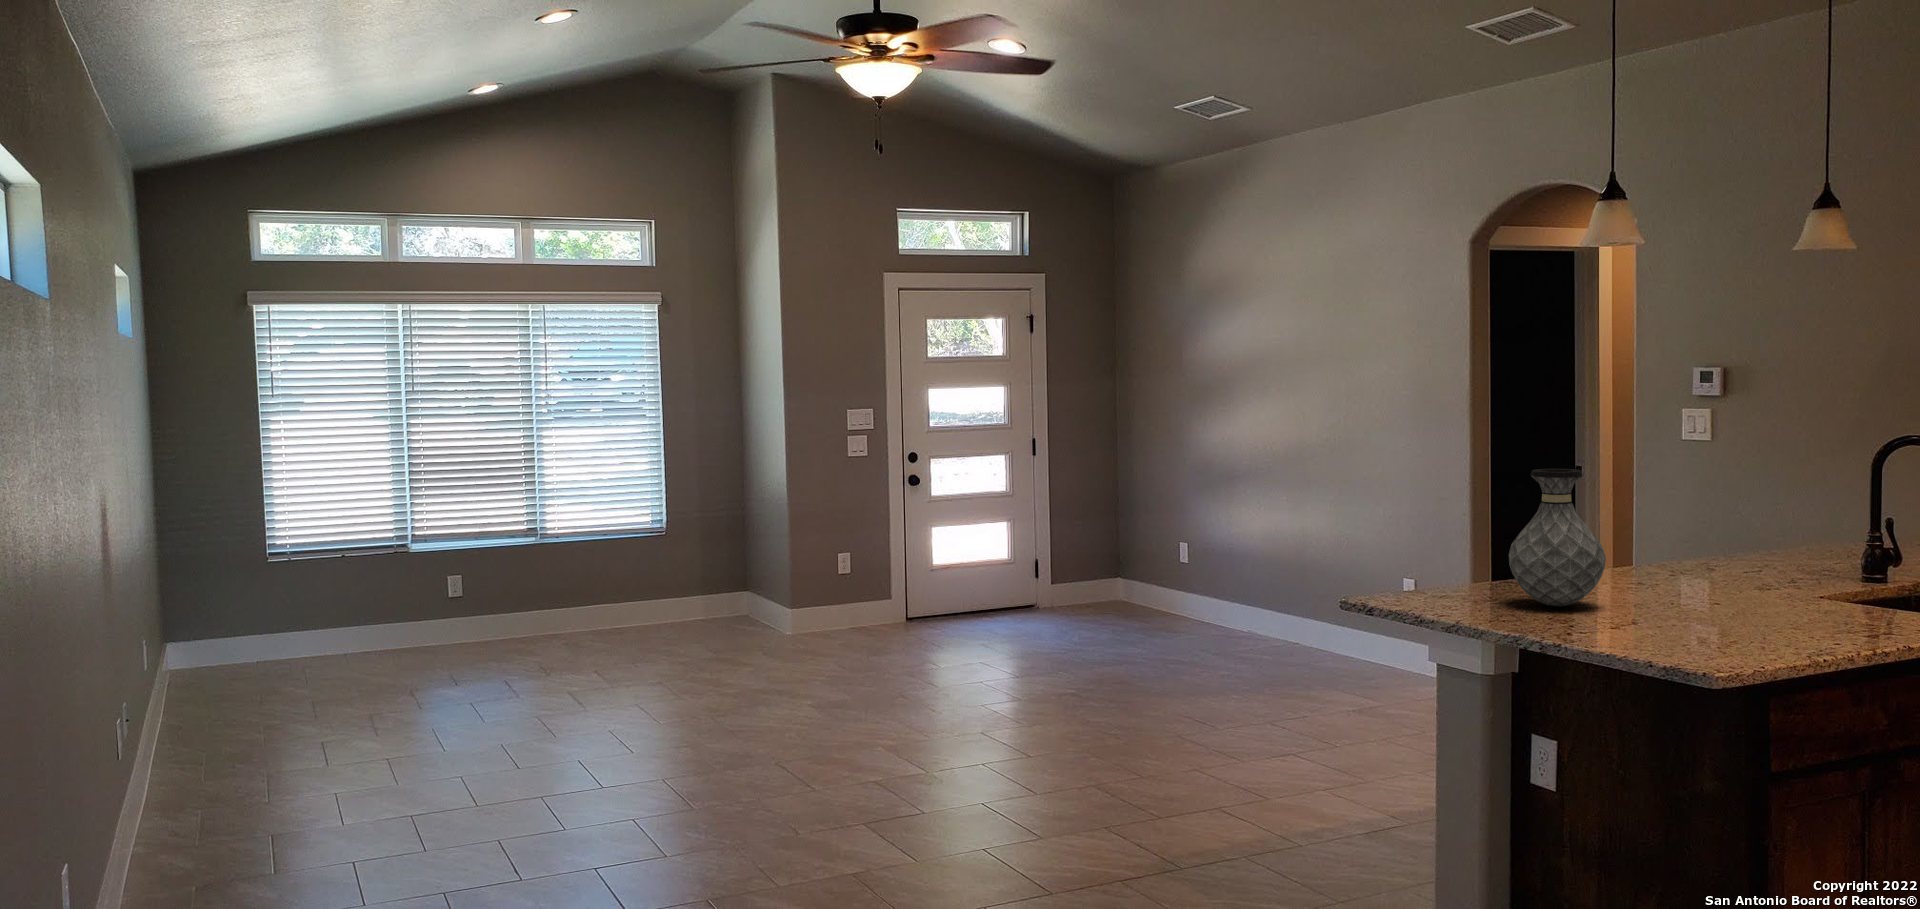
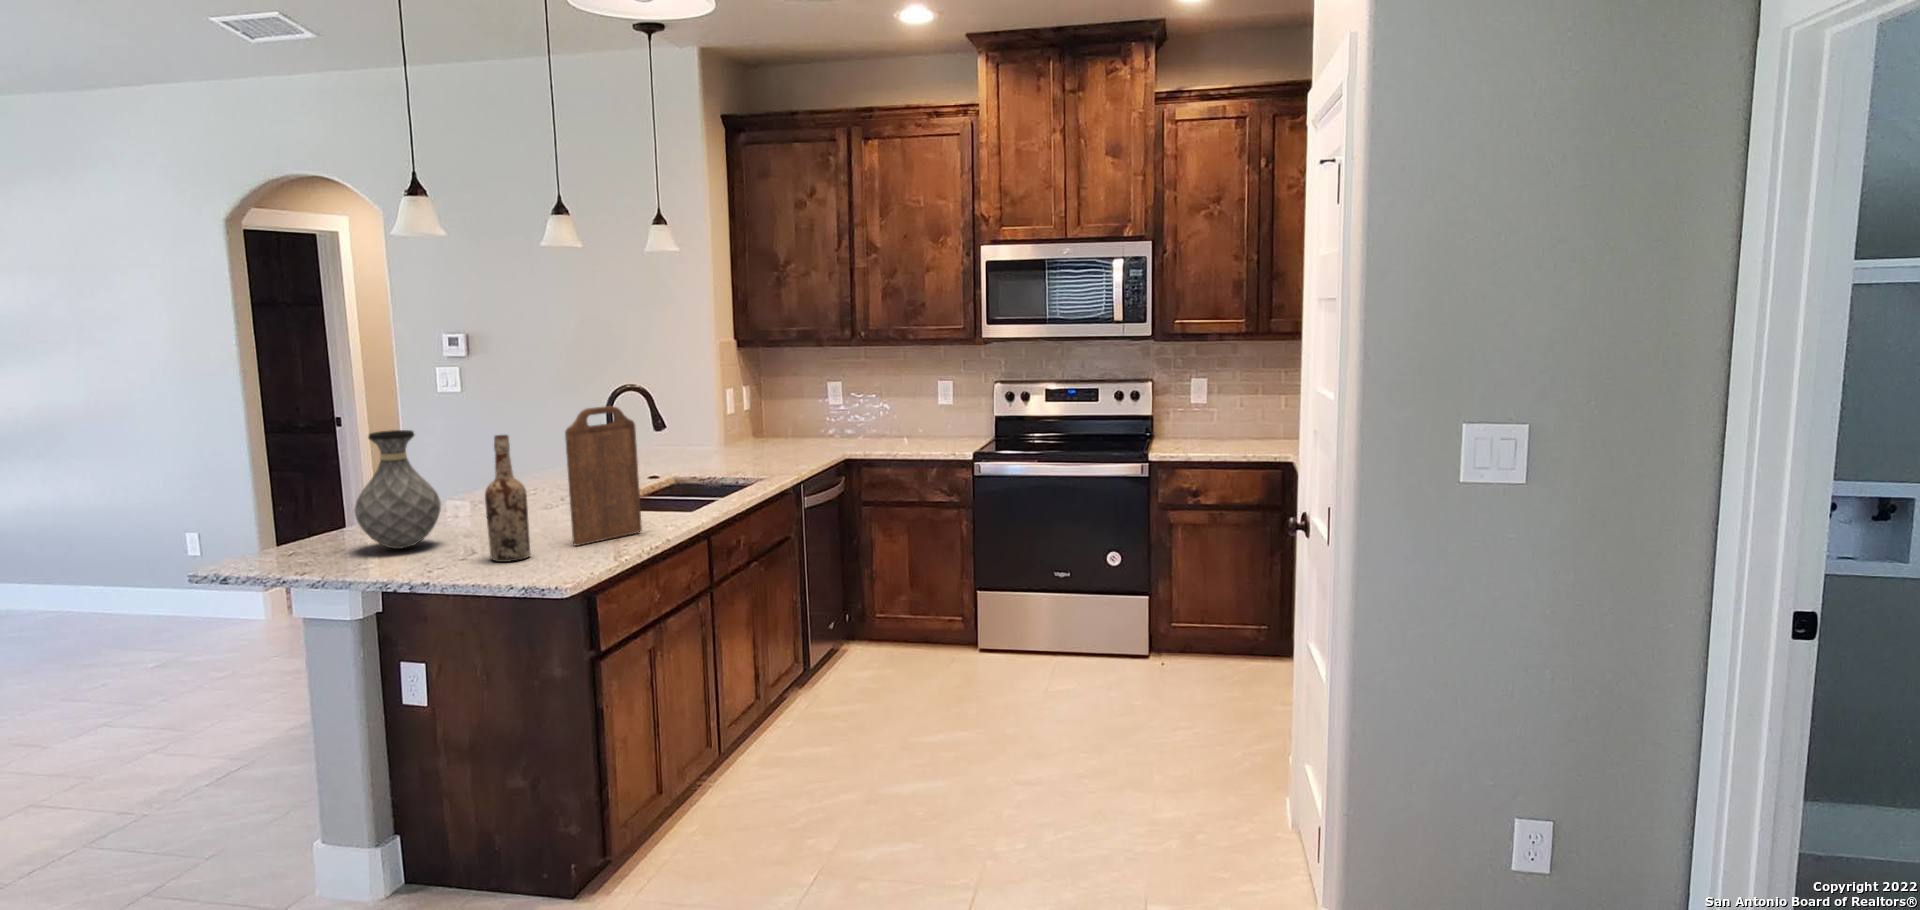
cutting board: none [1760,456,1872,636] -> present [565,406,642,546]
wine bottle: none [1645,481,1698,639] -> present [485,435,530,562]

